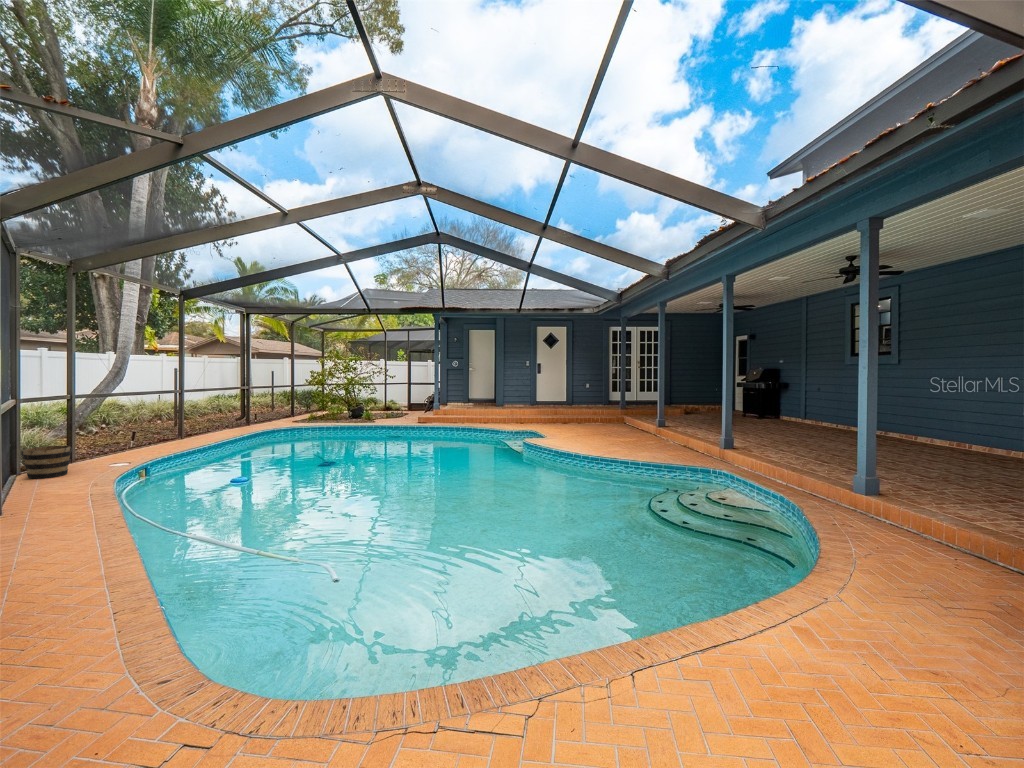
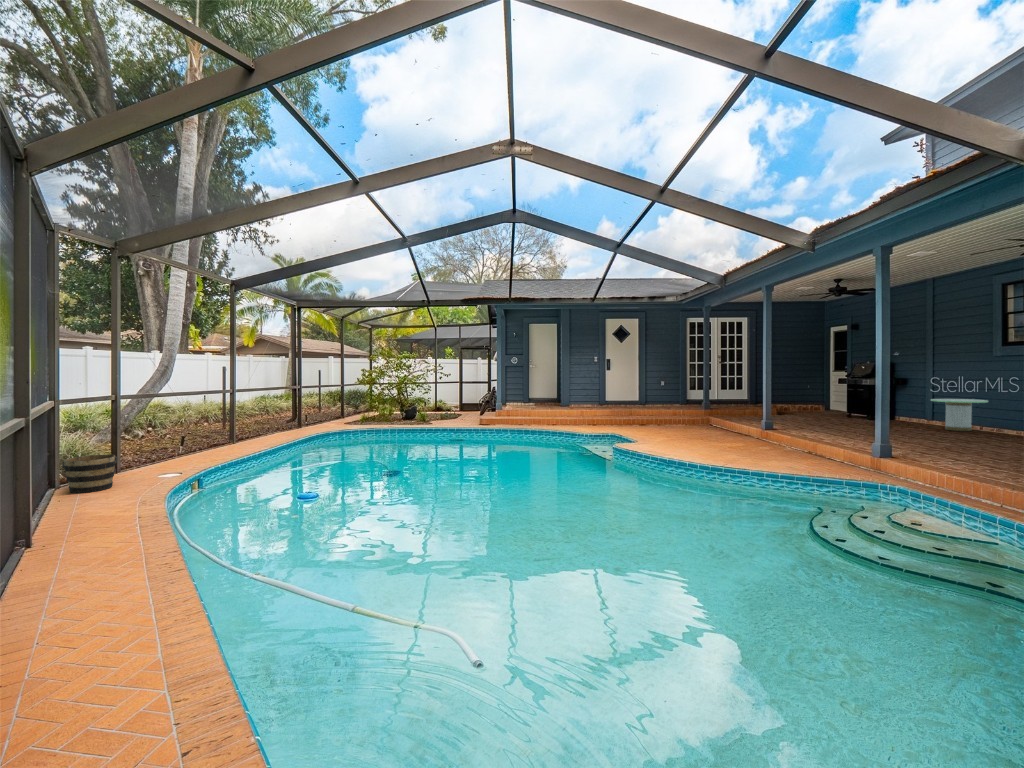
side table: none [792,402,834,429] -> present [931,399,988,431]

